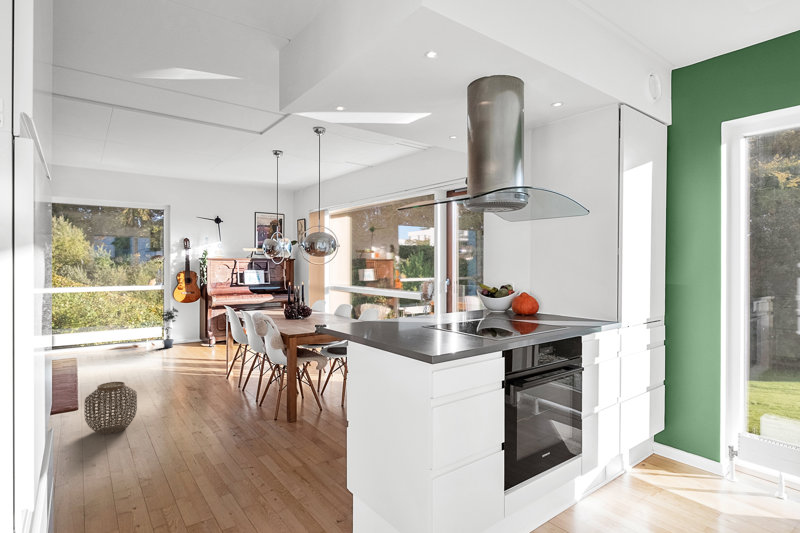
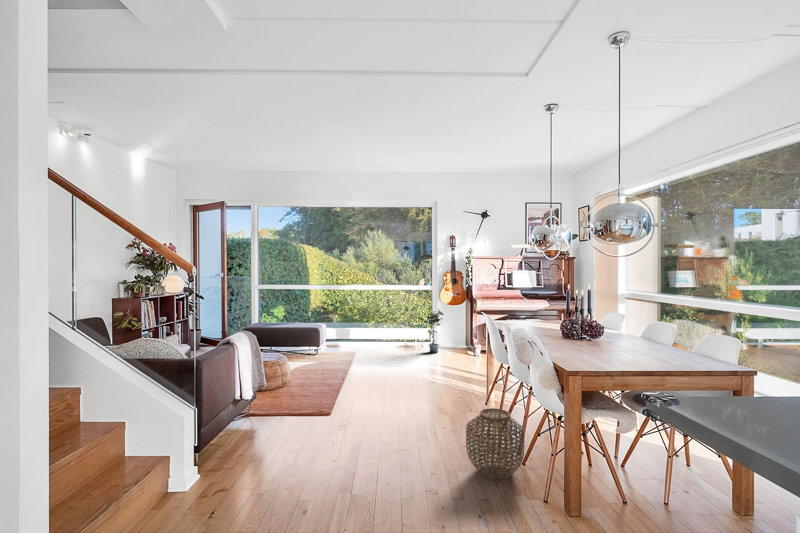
woven basket: present [84,382,137,434] -> present [466,408,525,479]

